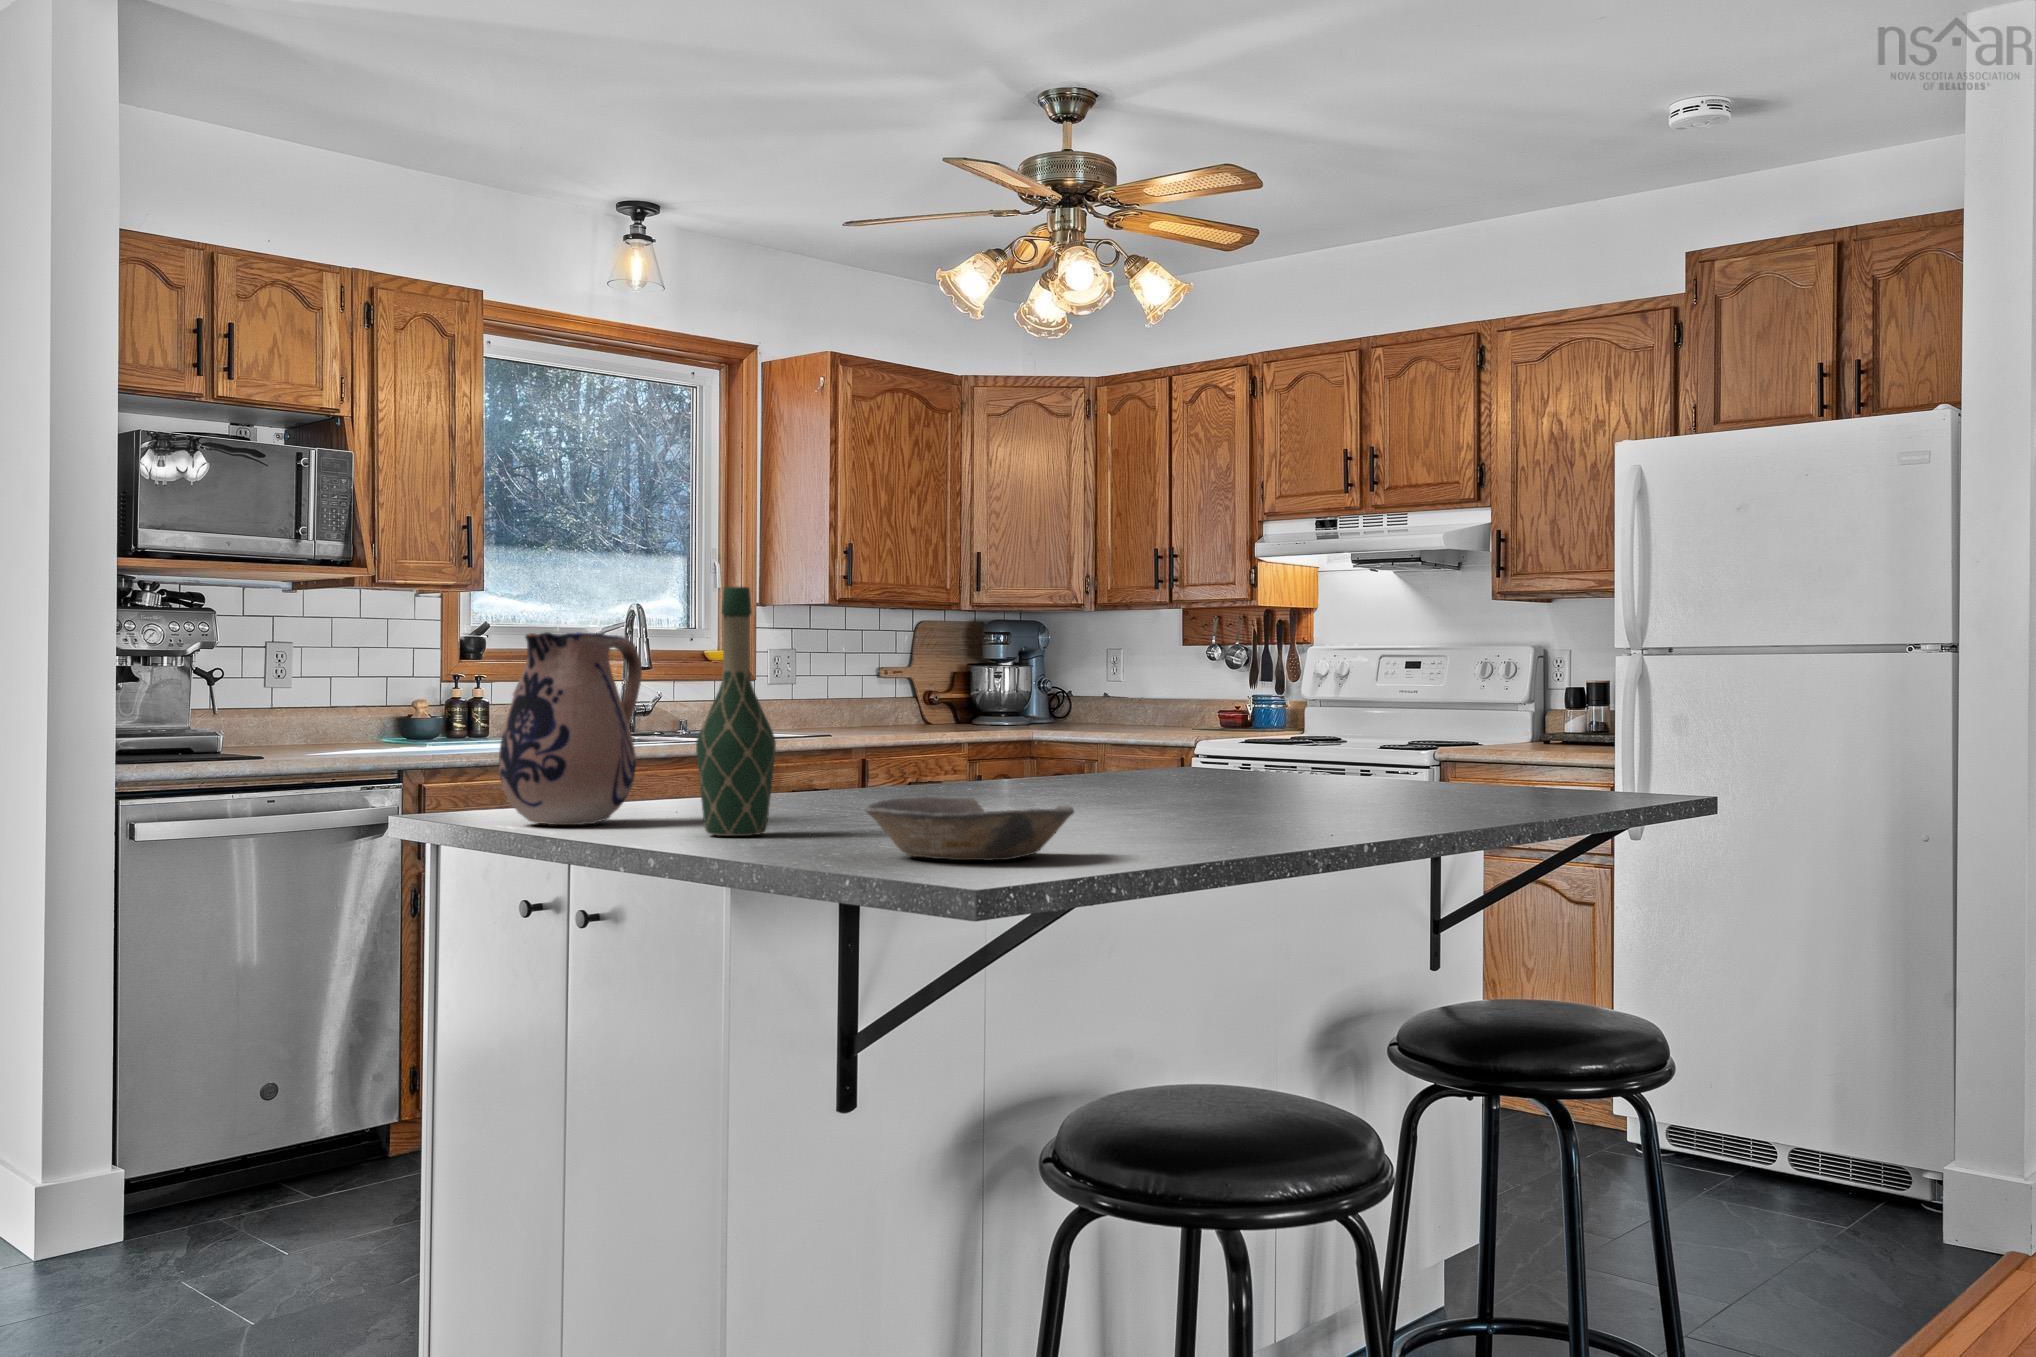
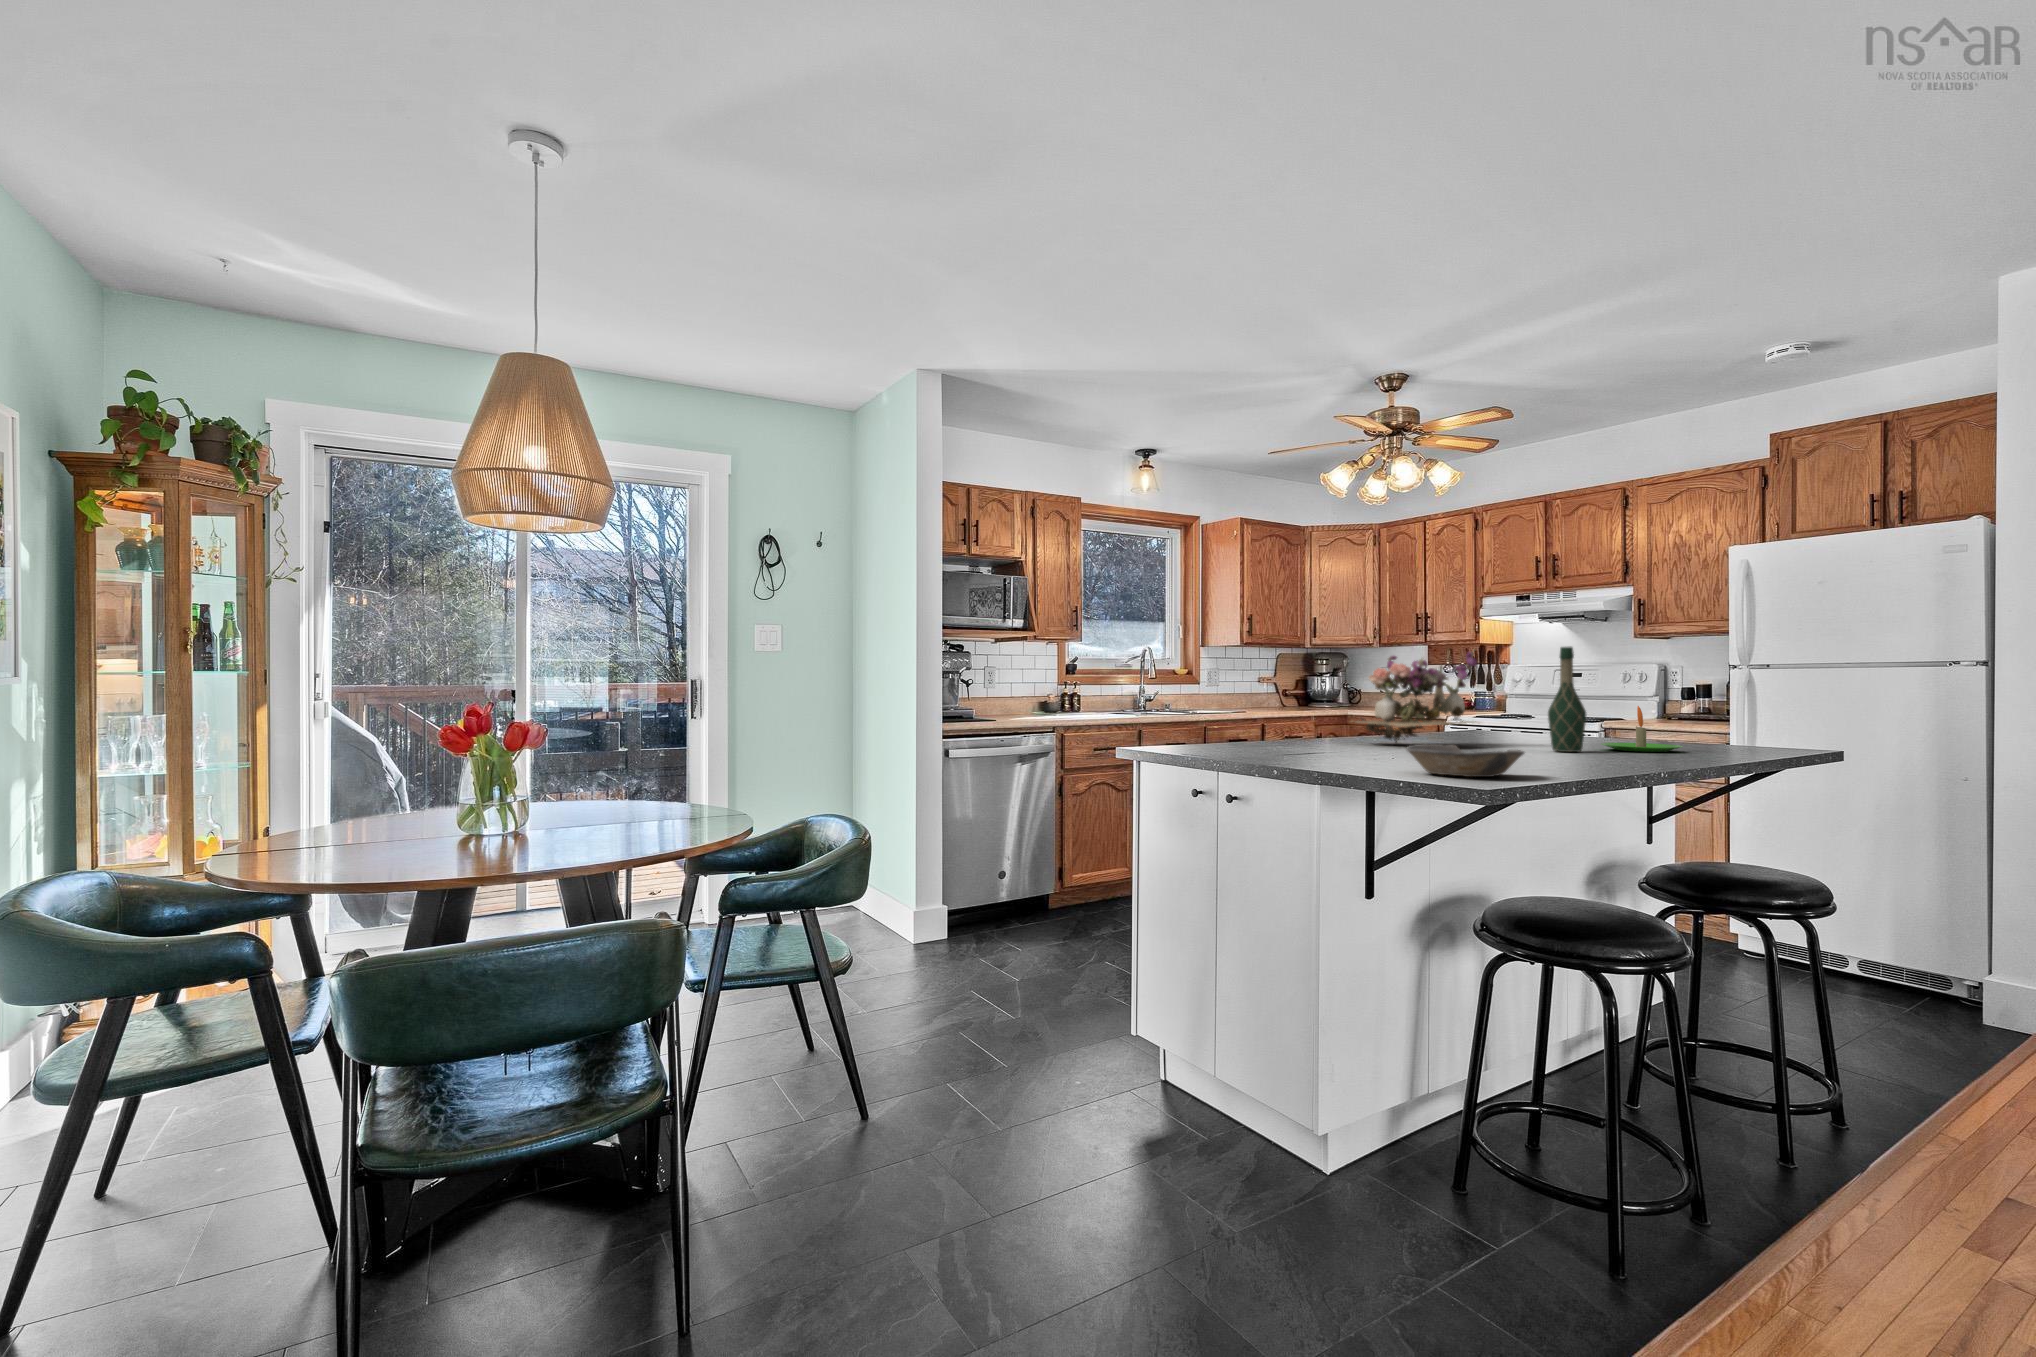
wine bottle: present [696,587,776,836] -> present [1548,647,1586,752]
flower arrangement: none [910,613,1144,797] -> present [1356,652,1477,742]
ceramic pitcher: present [499,632,642,825] -> none [1177,662,1243,755]
candle: none [1336,720,1463,804] -> present [1601,706,1683,752]

